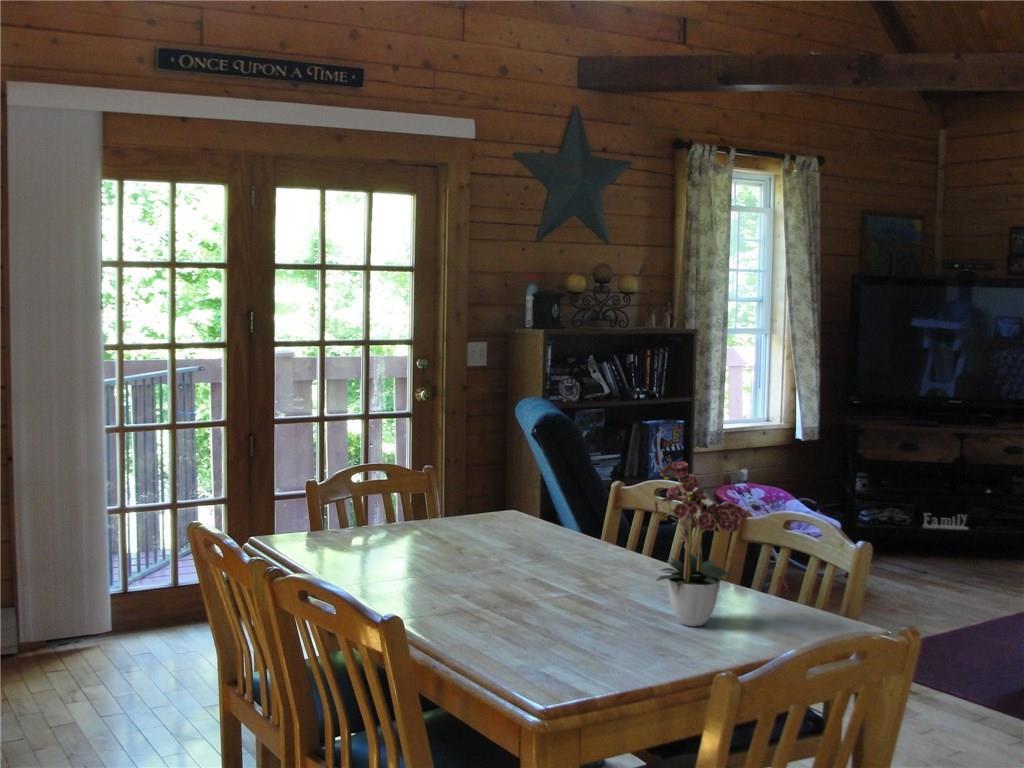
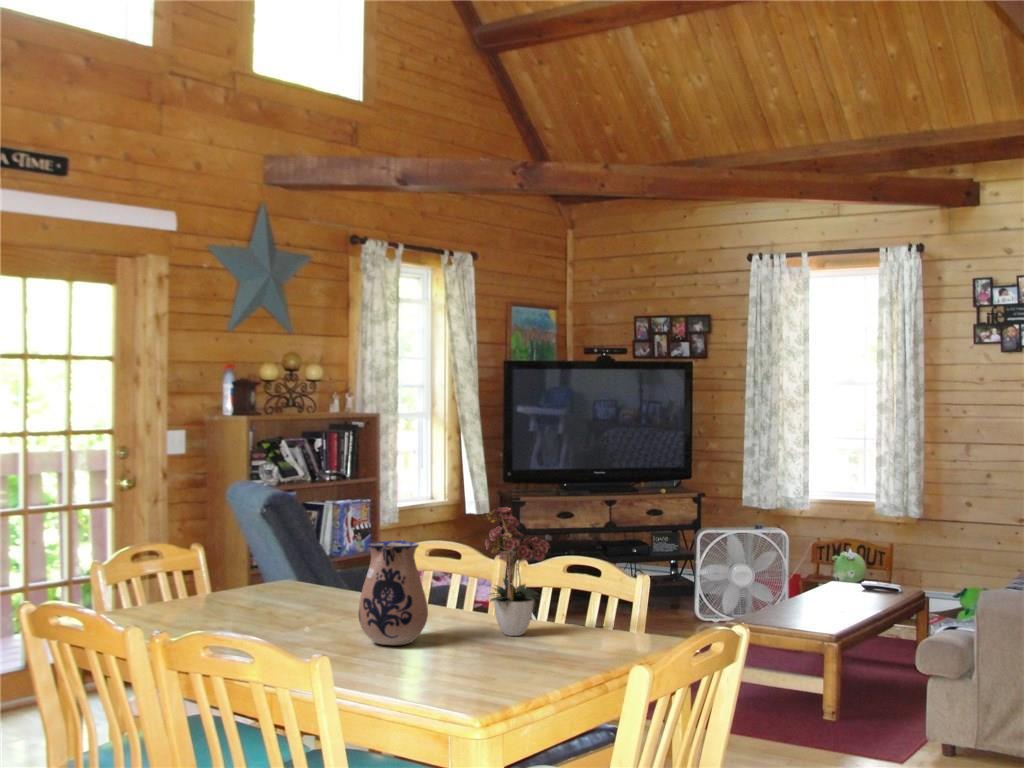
ceramic pitcher: none [492,493,577,624] -> present [358,540,428,645]

